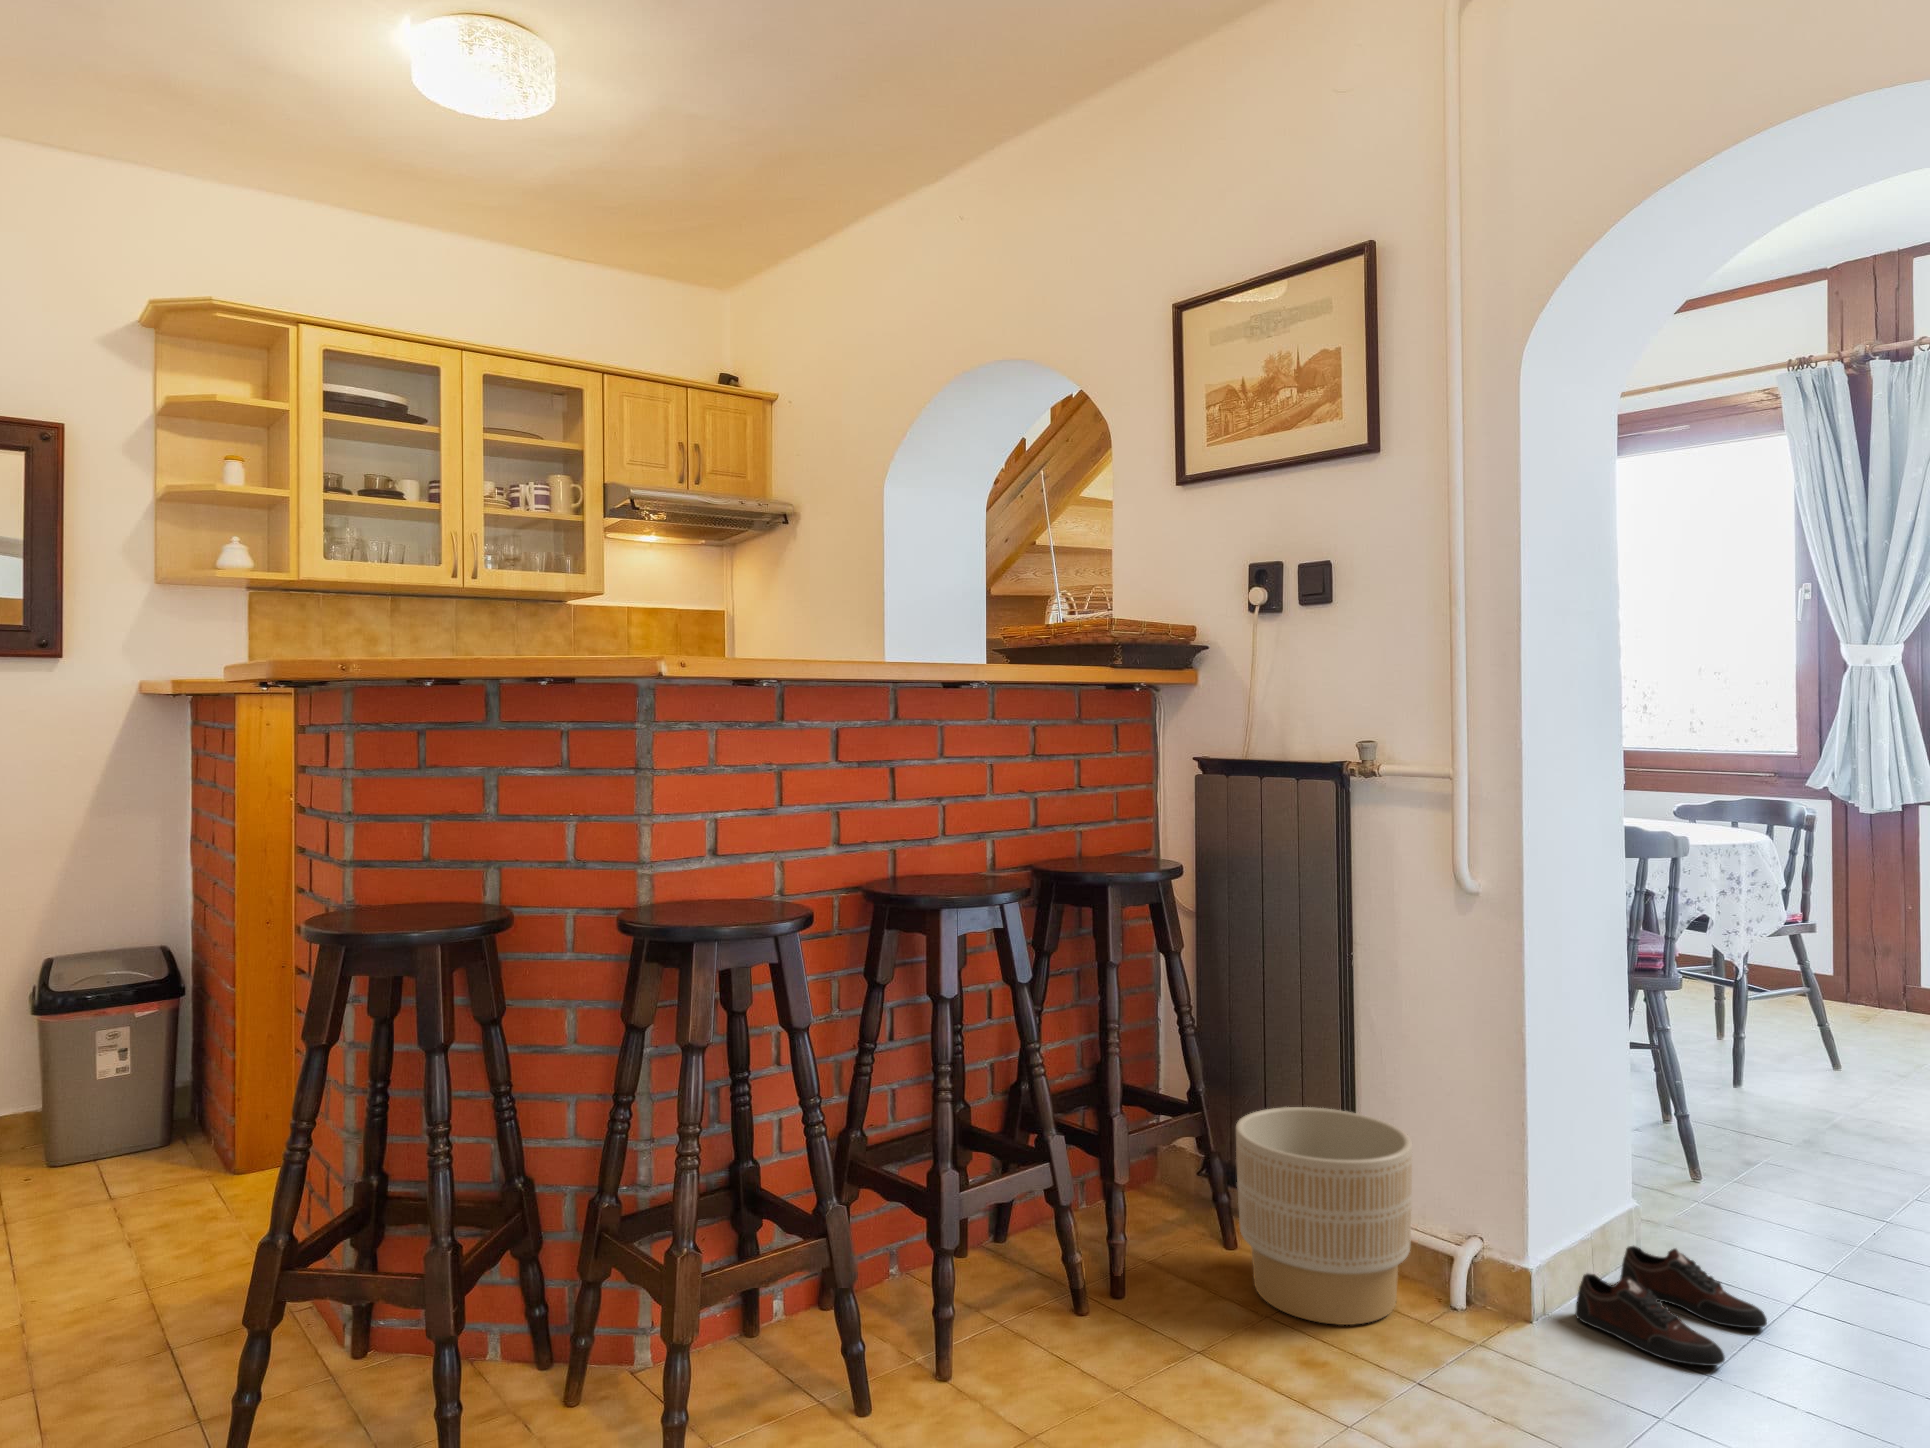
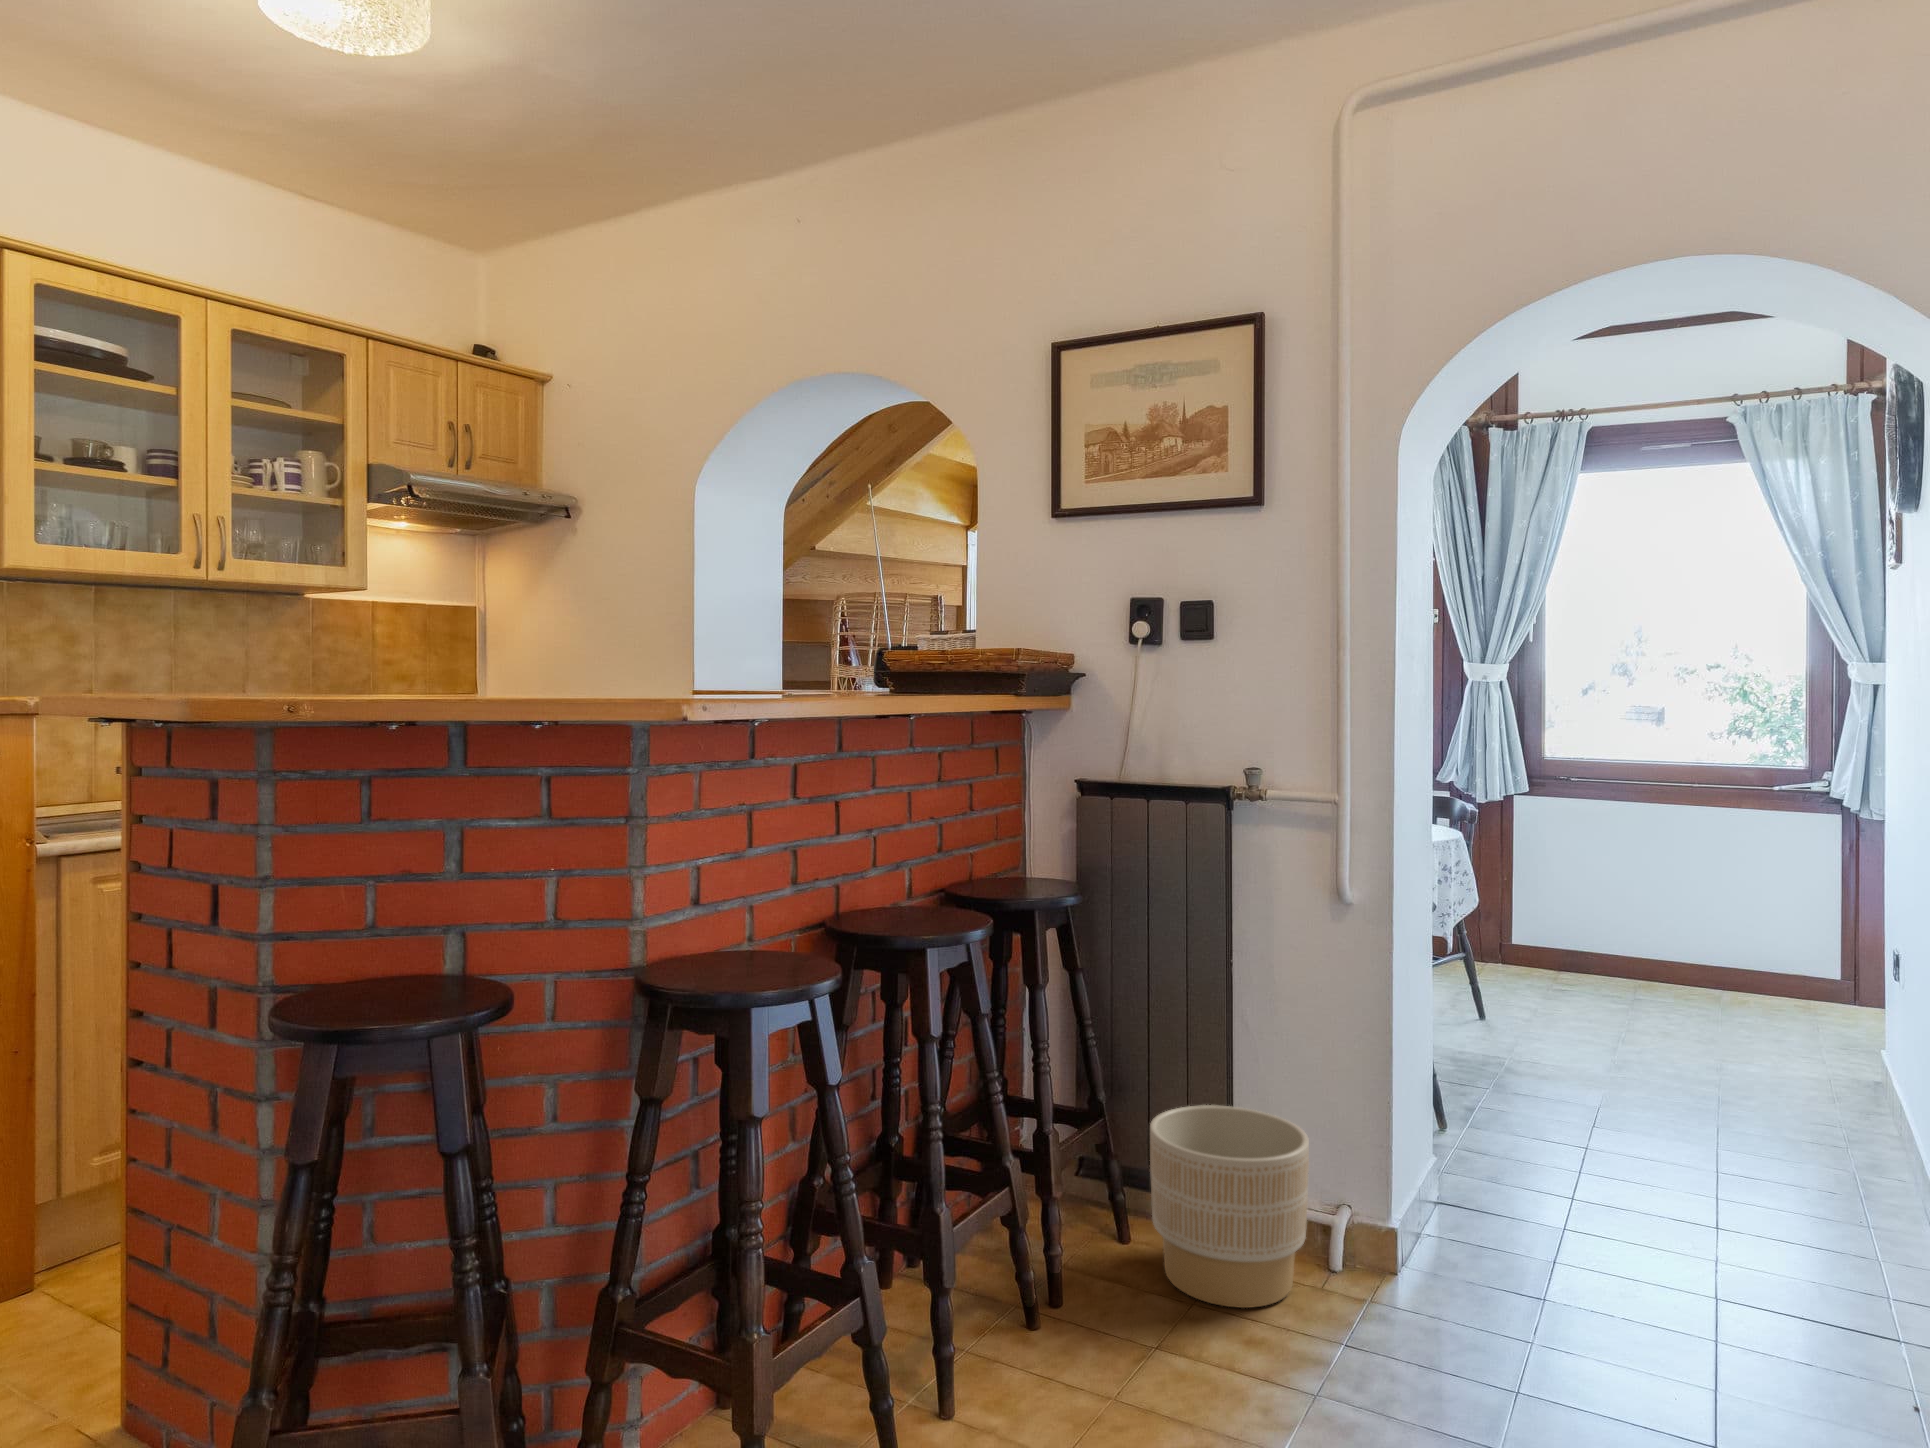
shoe: present [1575,1246,1767,1366] -> none [1428,1197,1566,1300]

